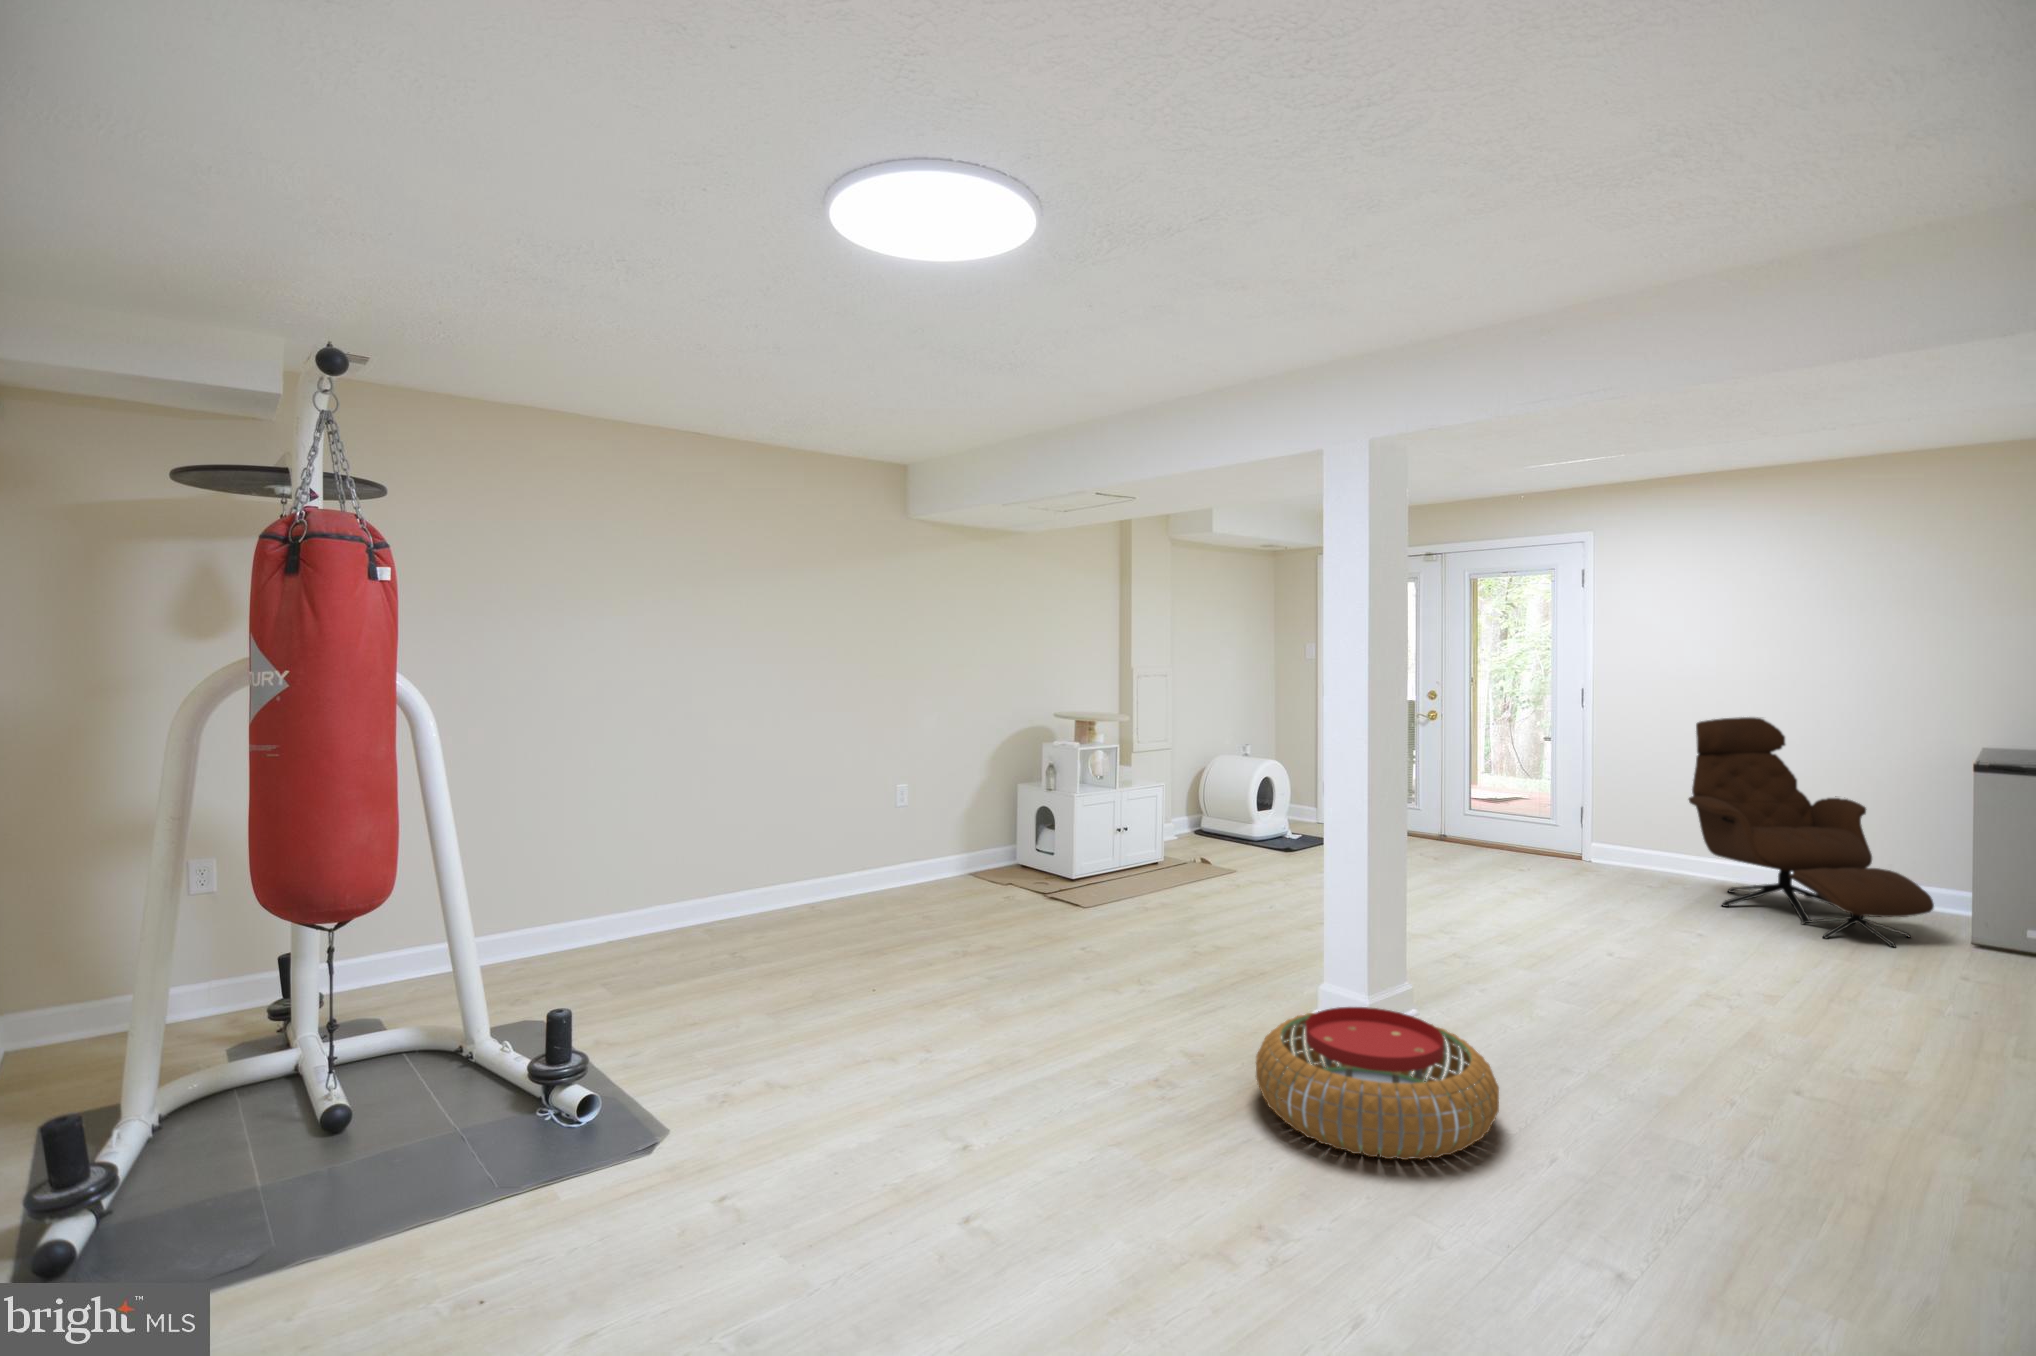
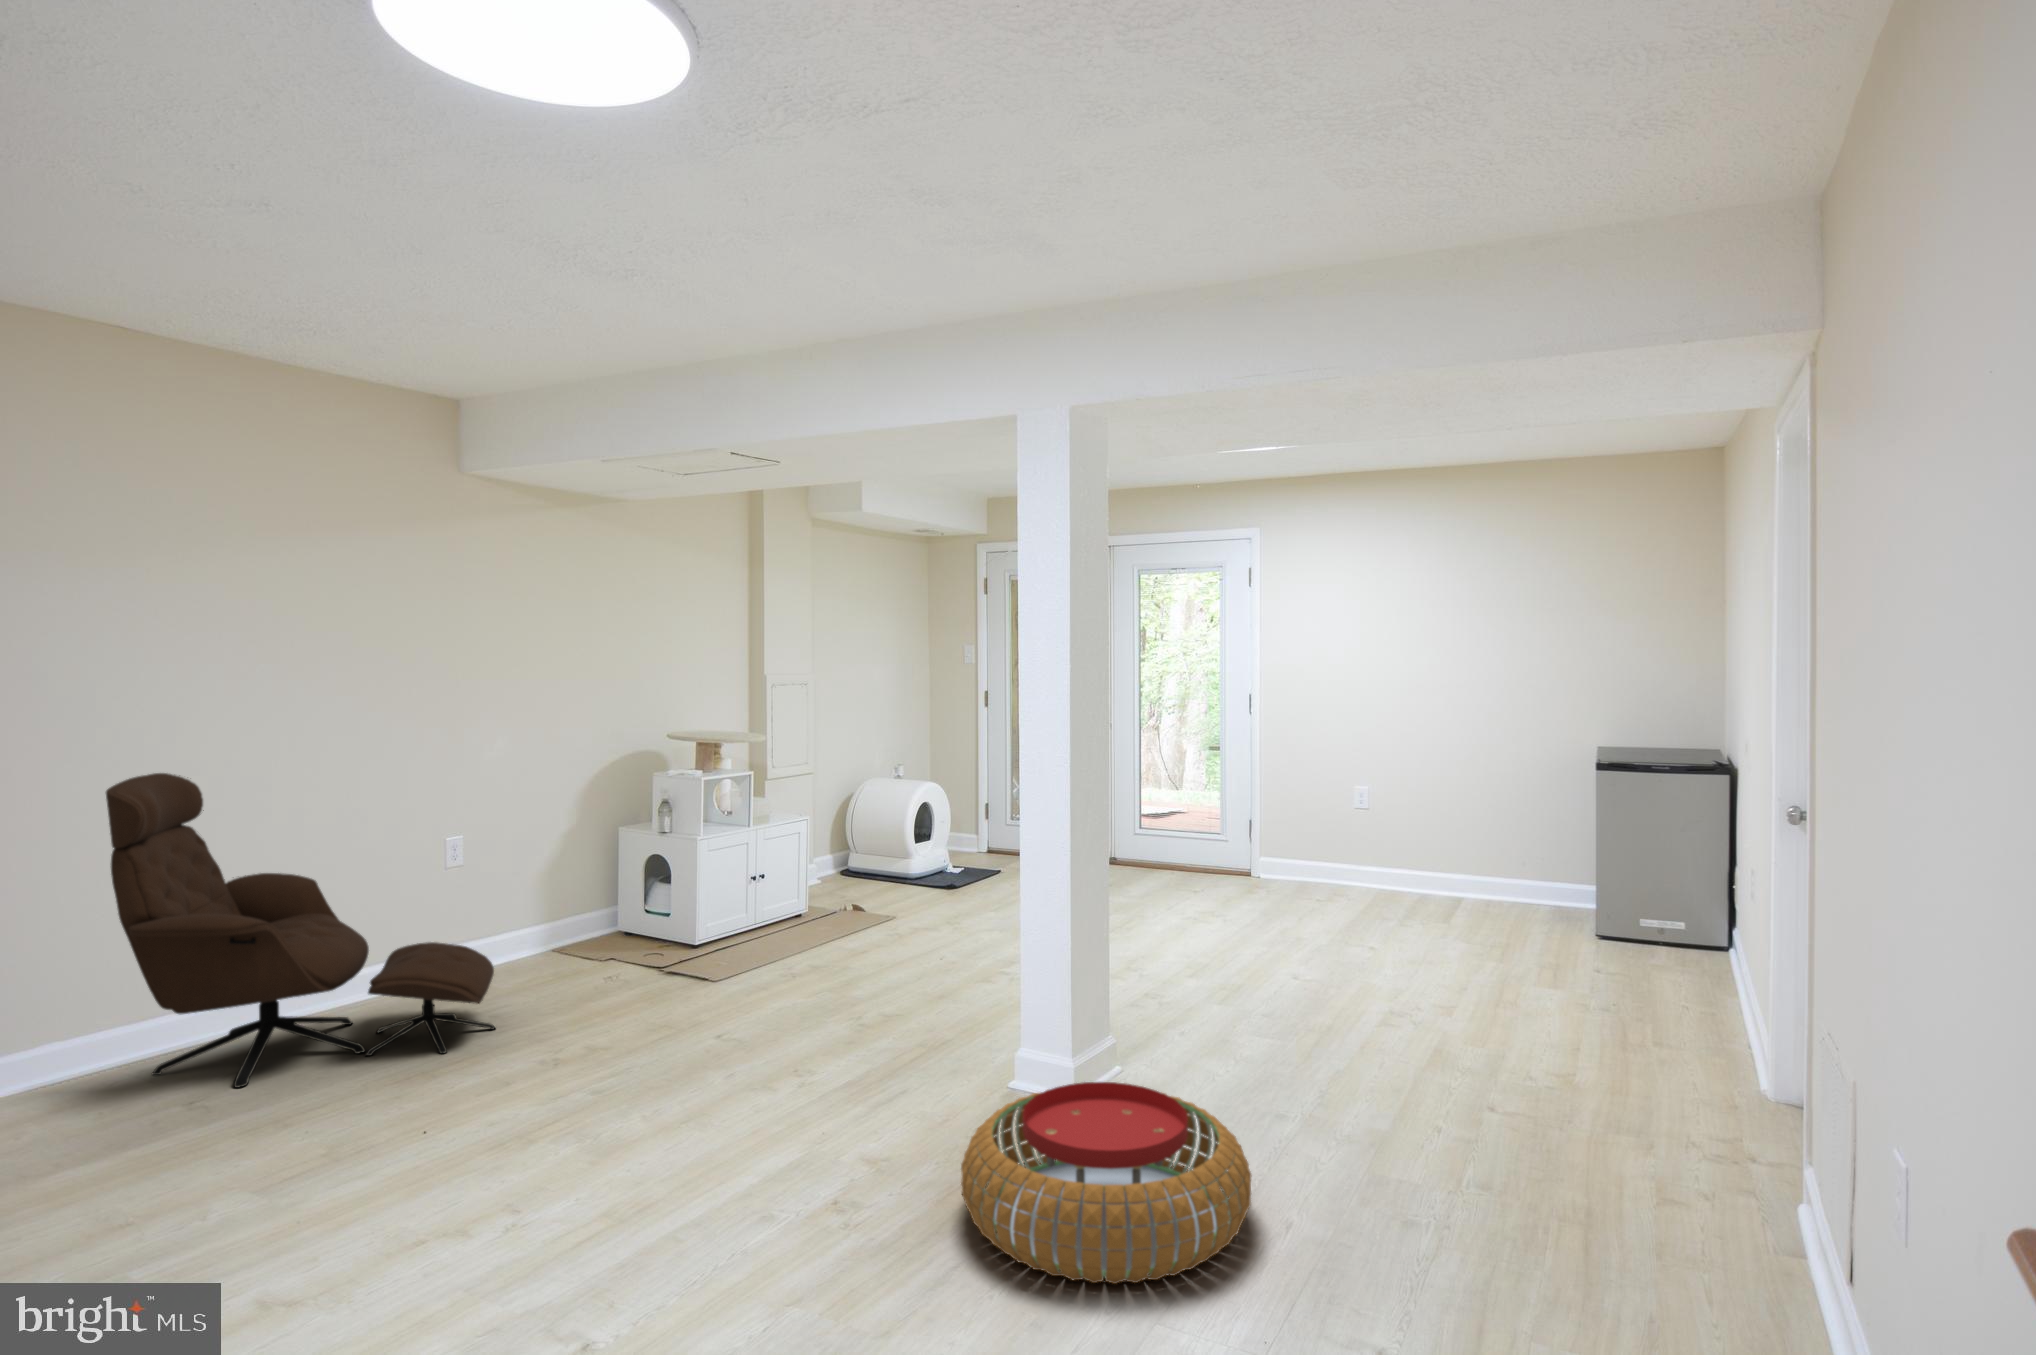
lounge chair: present [1689,717,1934,947] -> present [106,773,495,1087]

